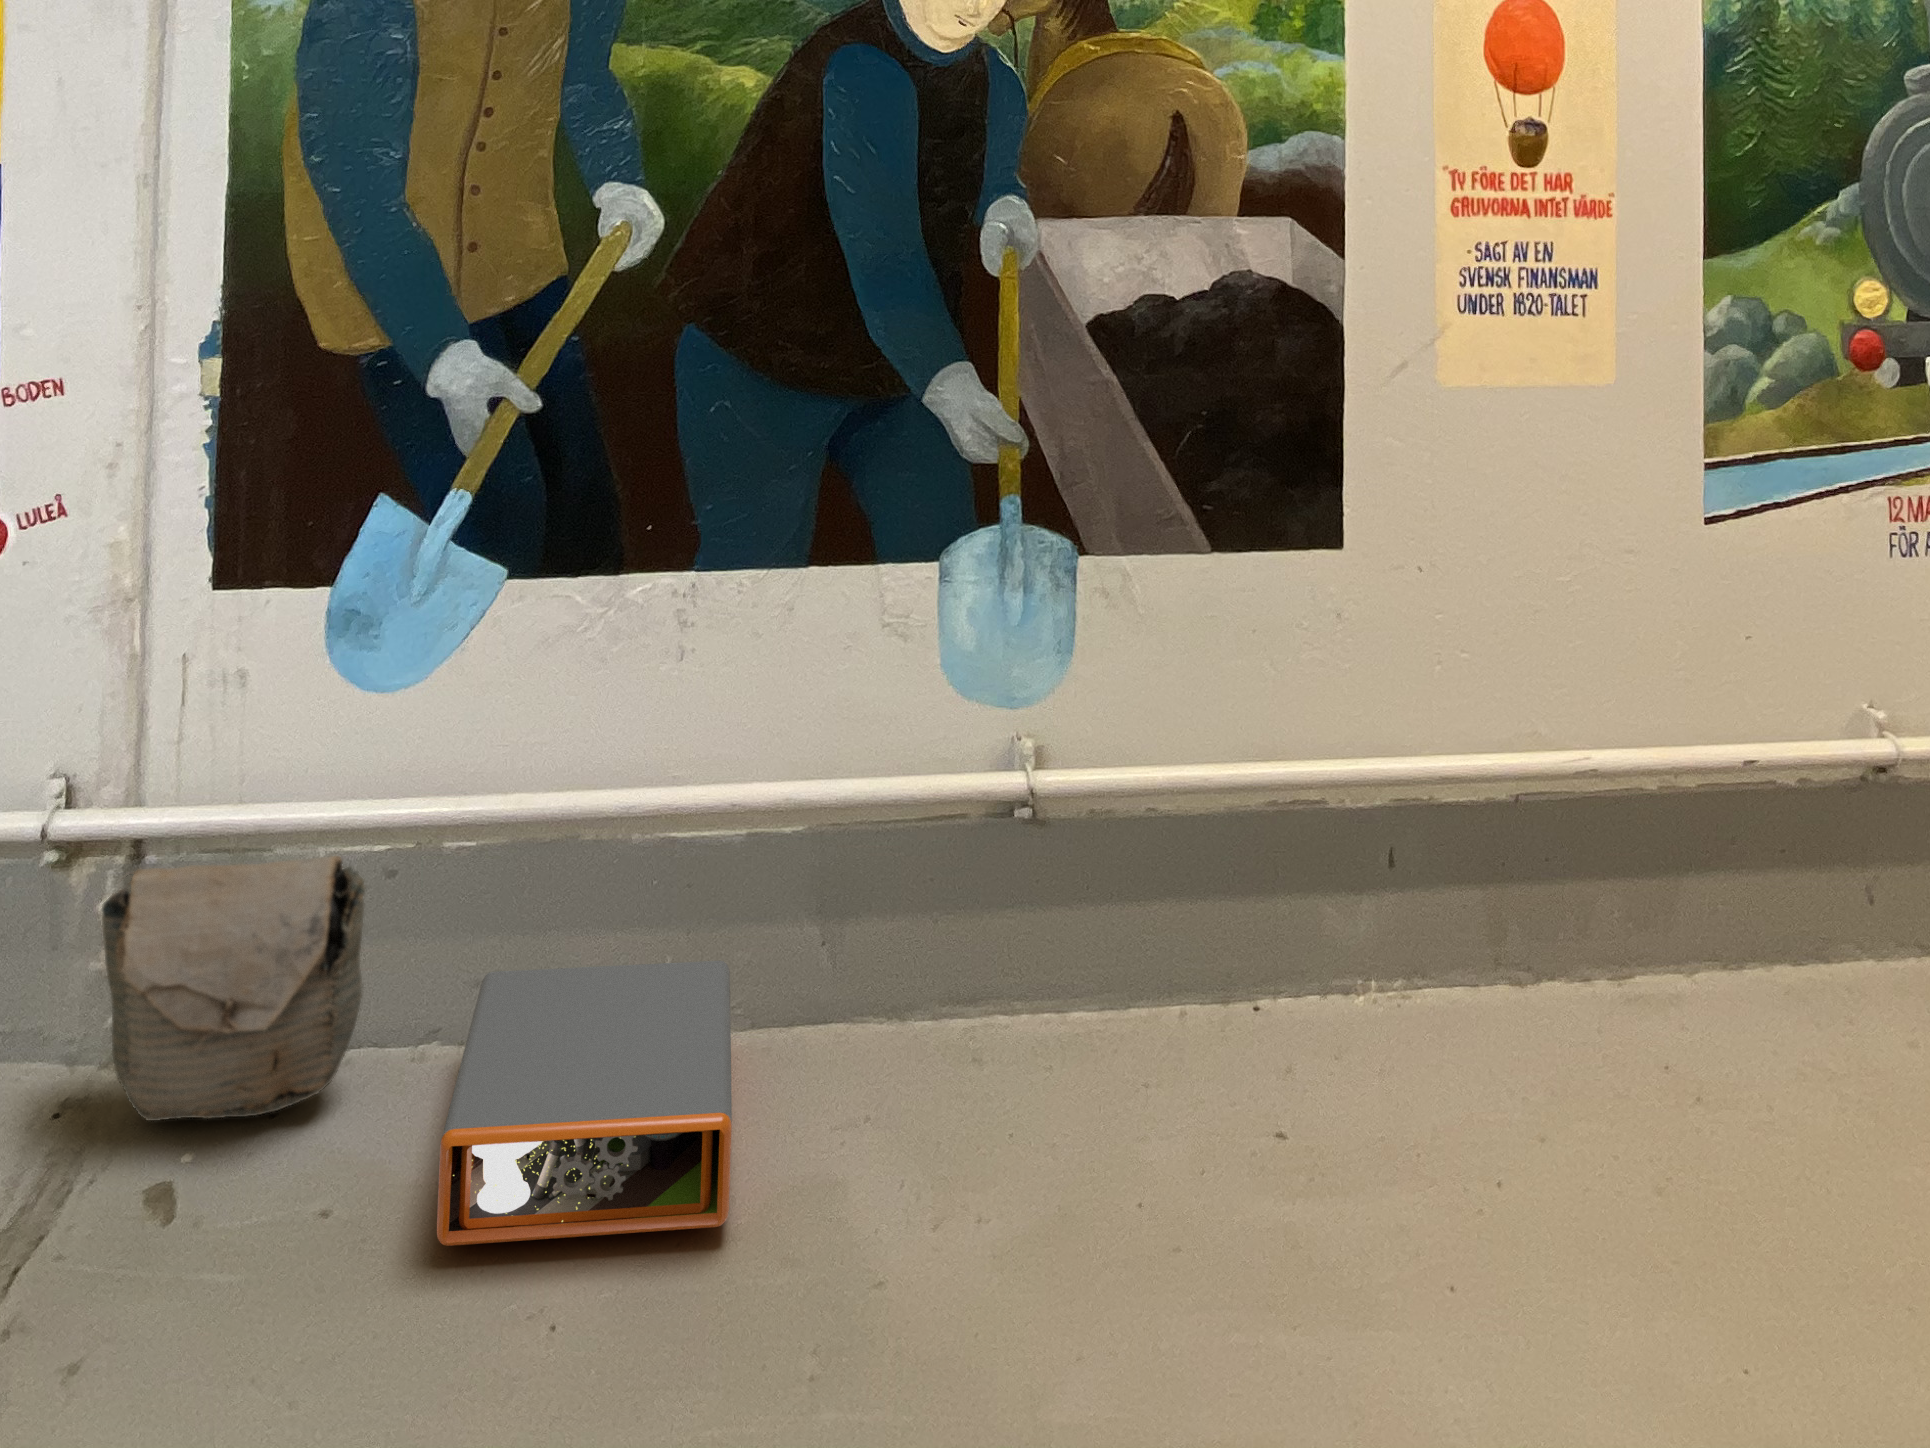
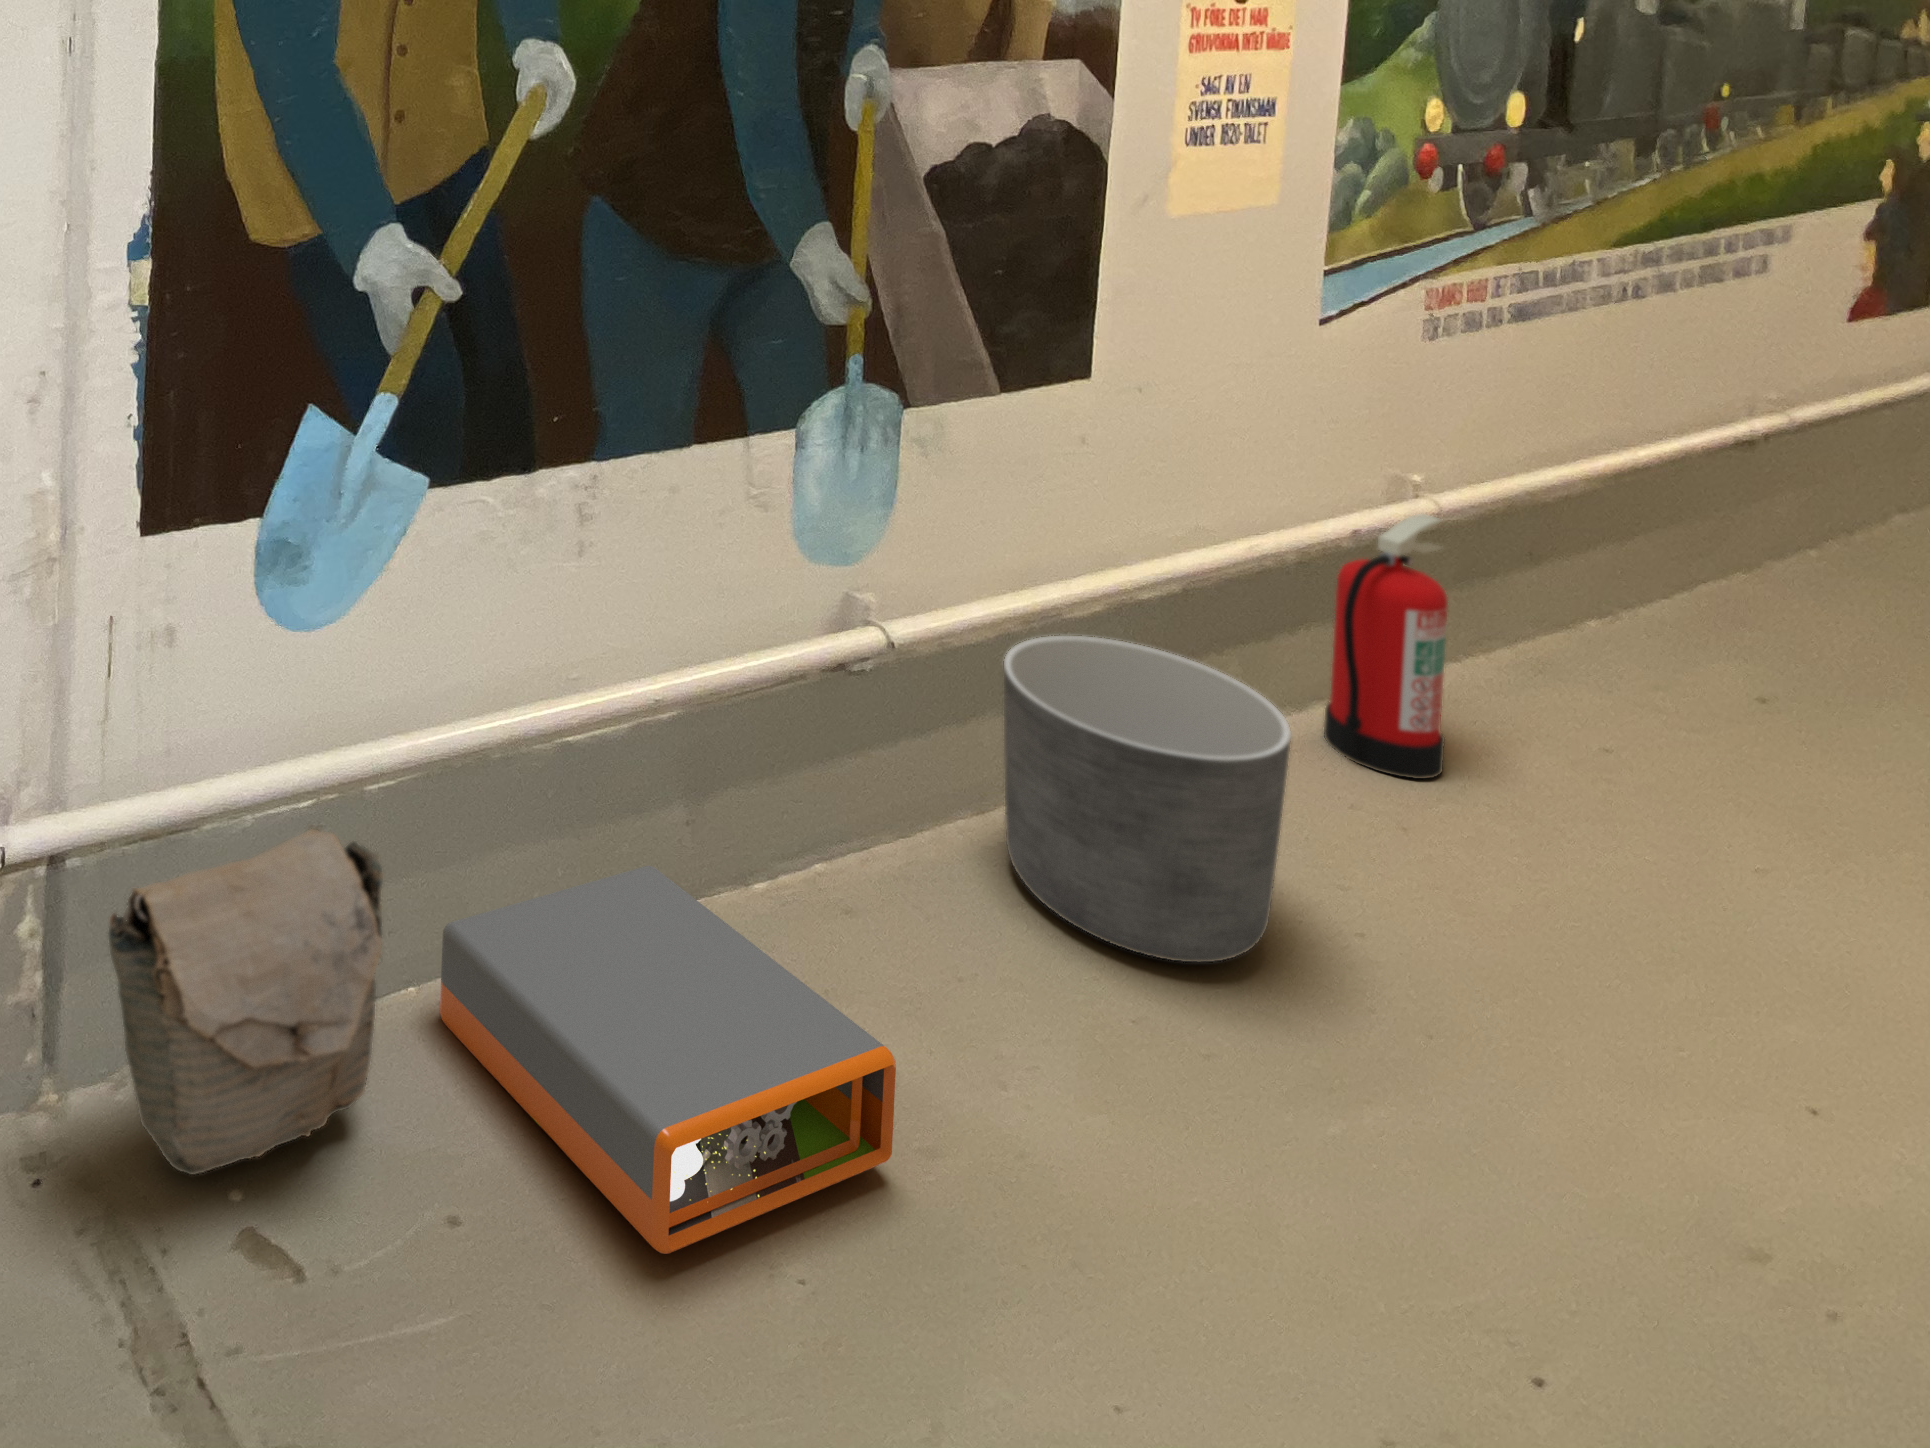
fire extinguisher: none [1677,744,1846,1046] -> present [1324,514,1448,779]
planter: none [1139,811,1387,1148] -> present [1004,636,1291,962]

